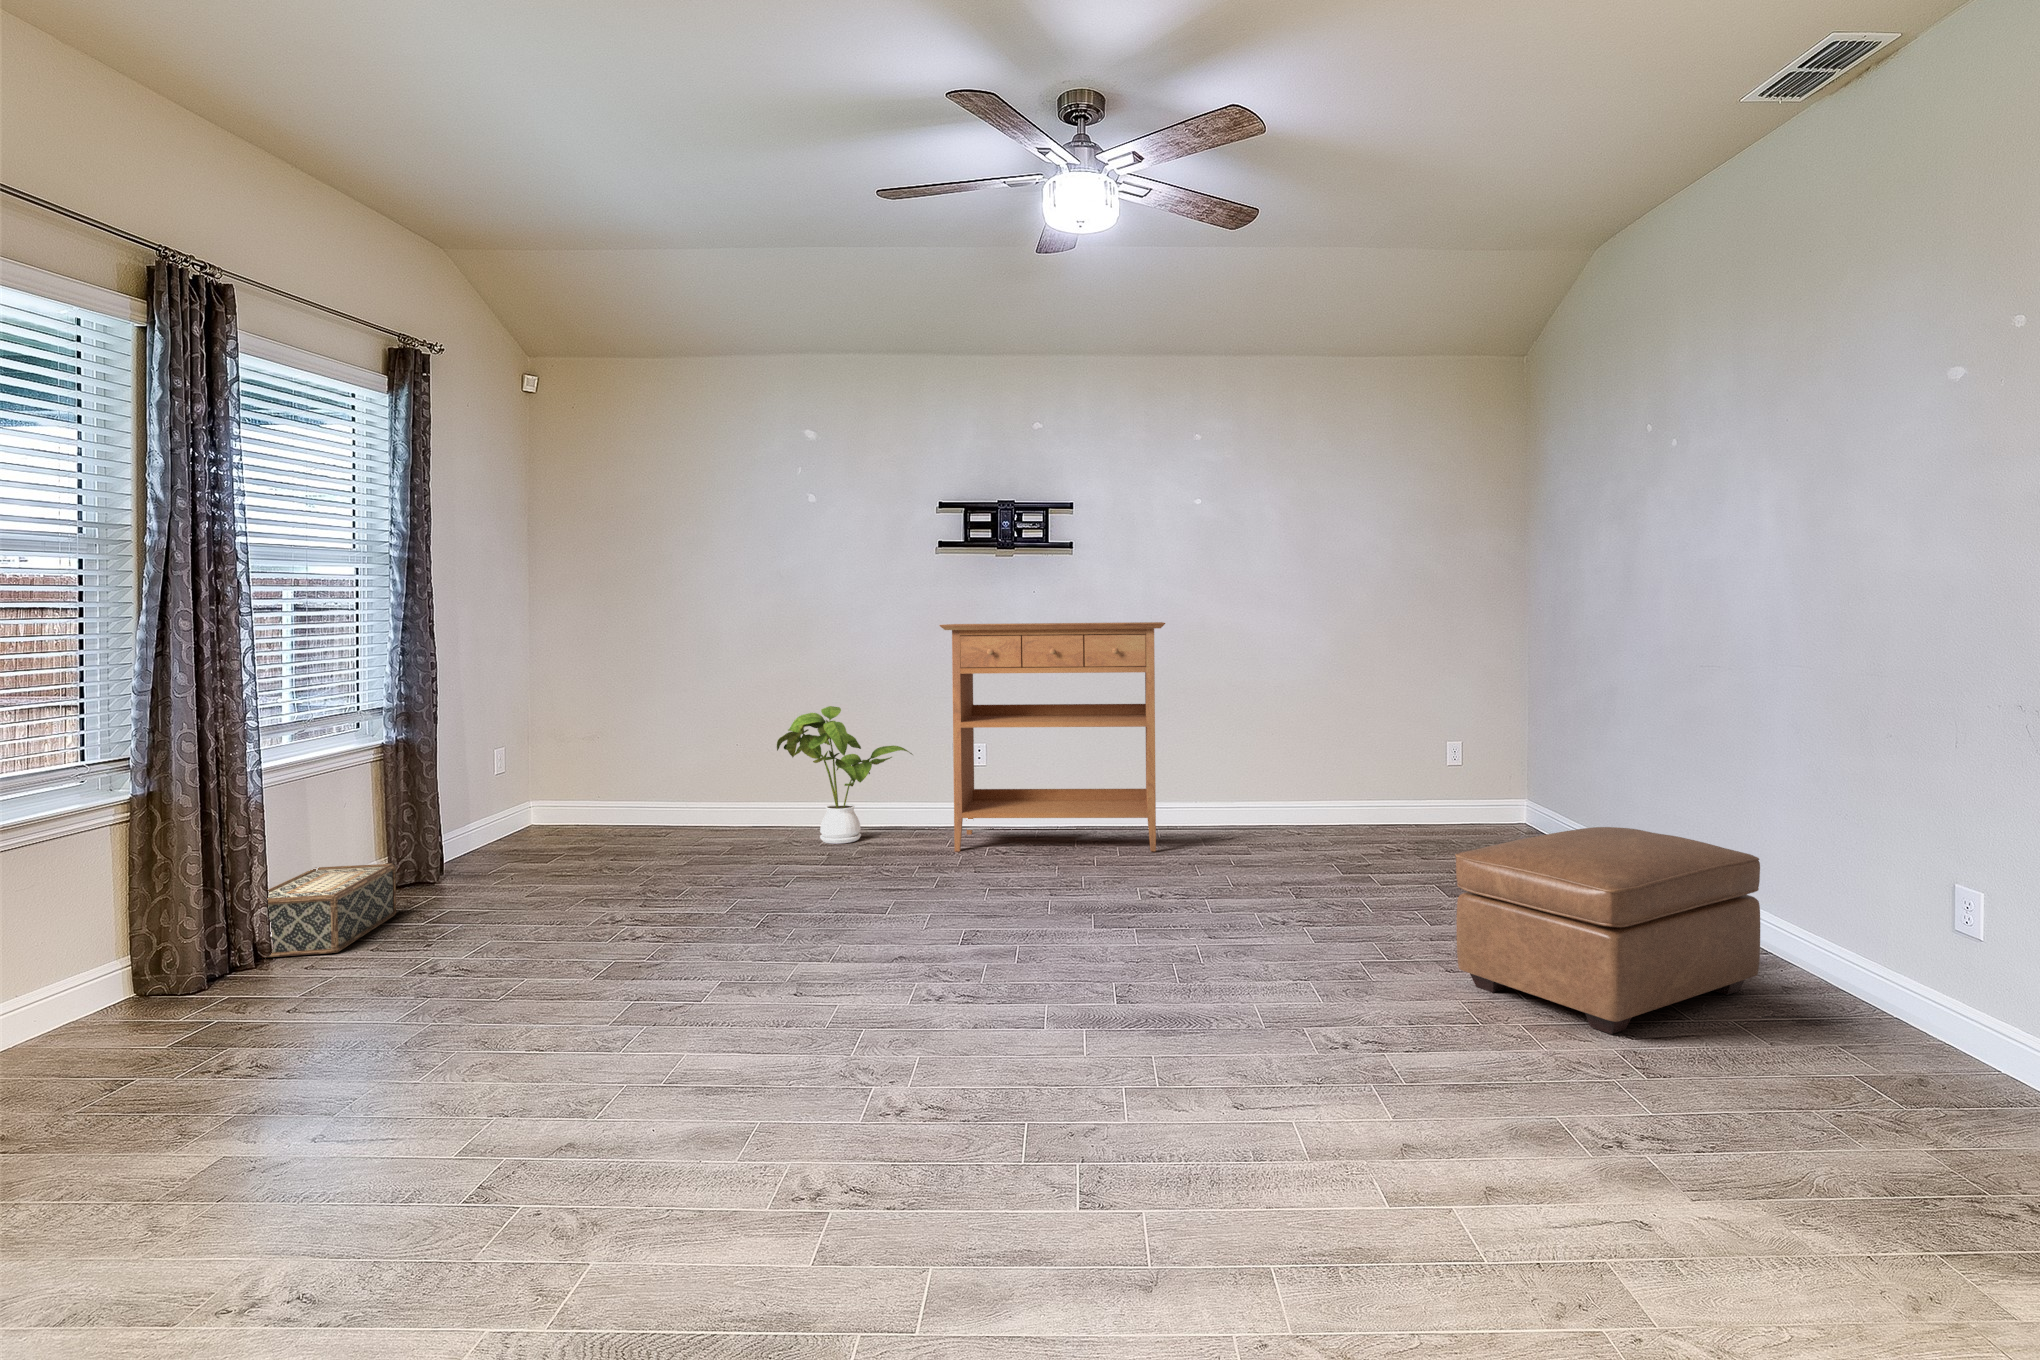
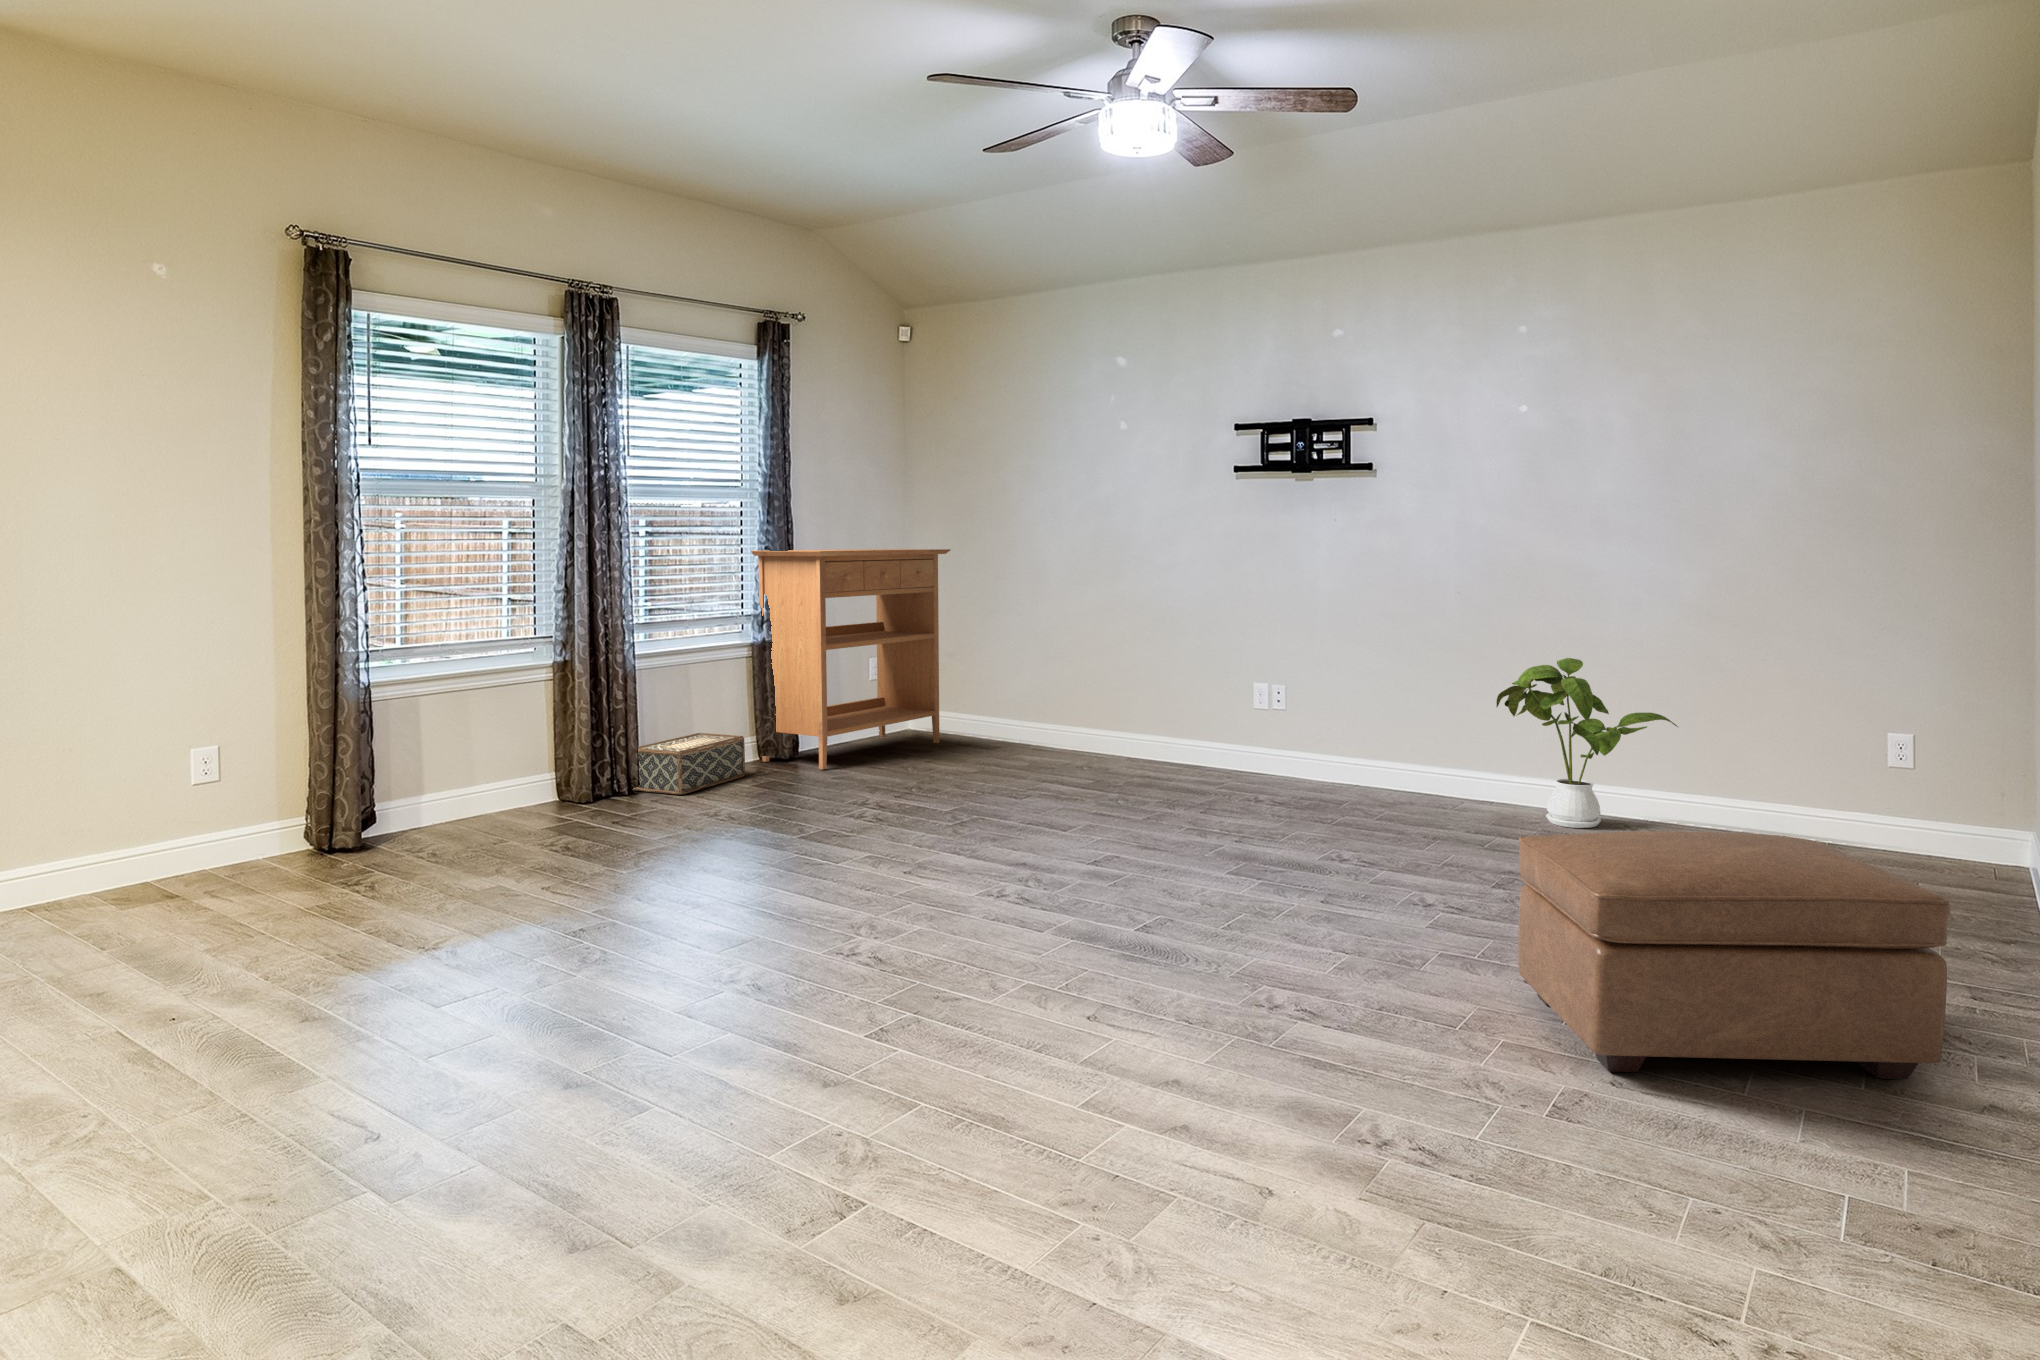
console table: present [939,622,1165,851] -> present [751,549,950,769]
house plant: present [777,706,913,844] -> present [1496,658,1678,828]

